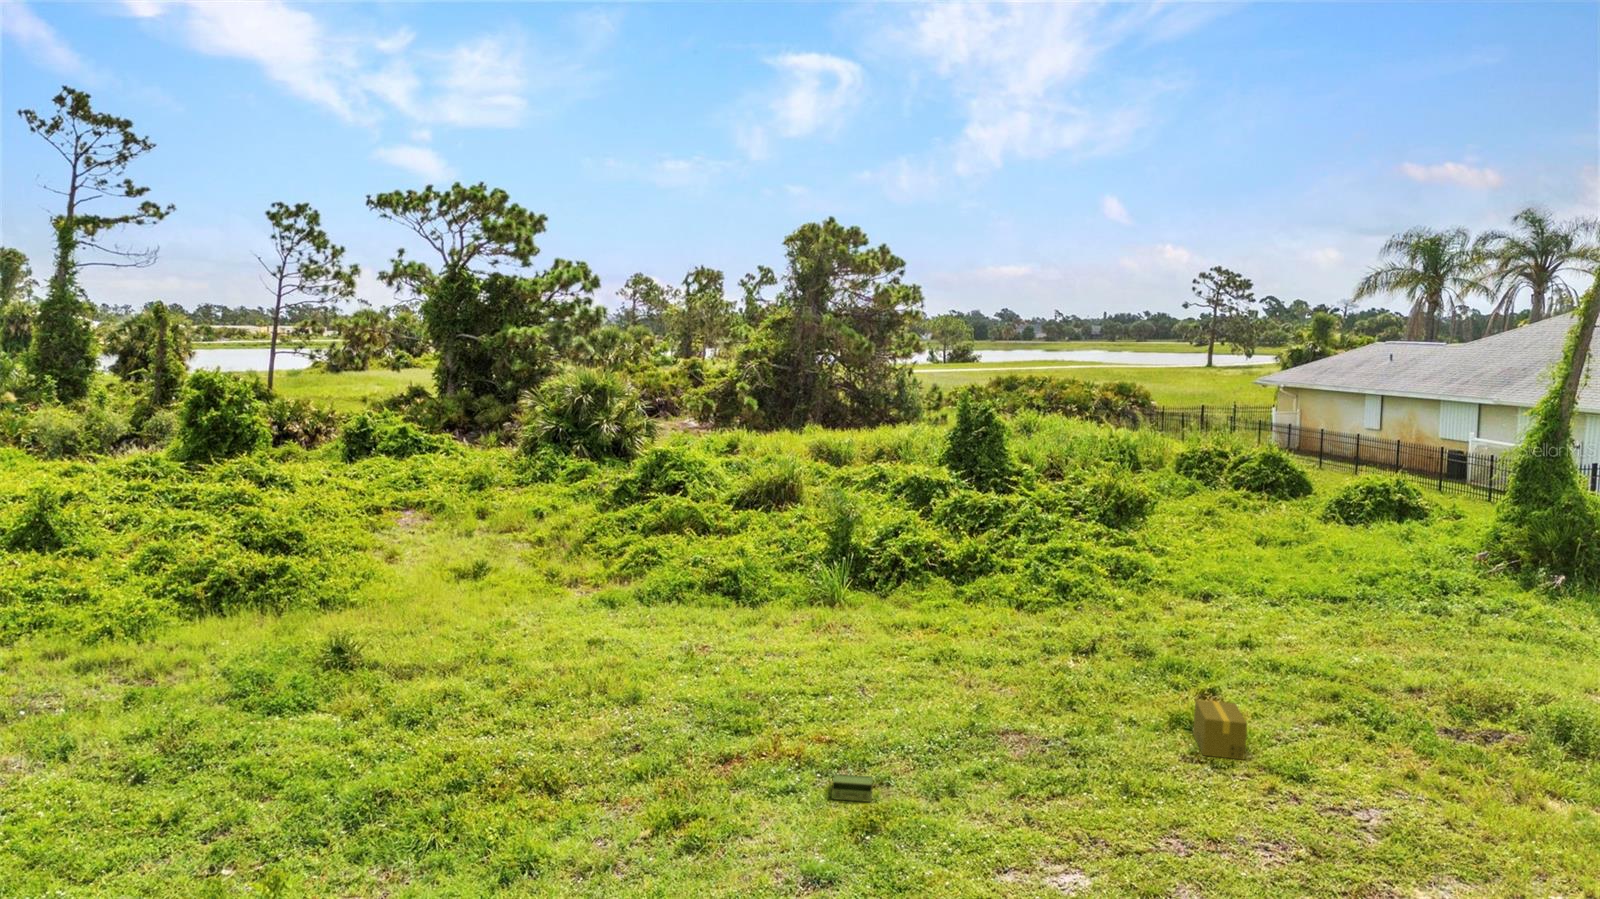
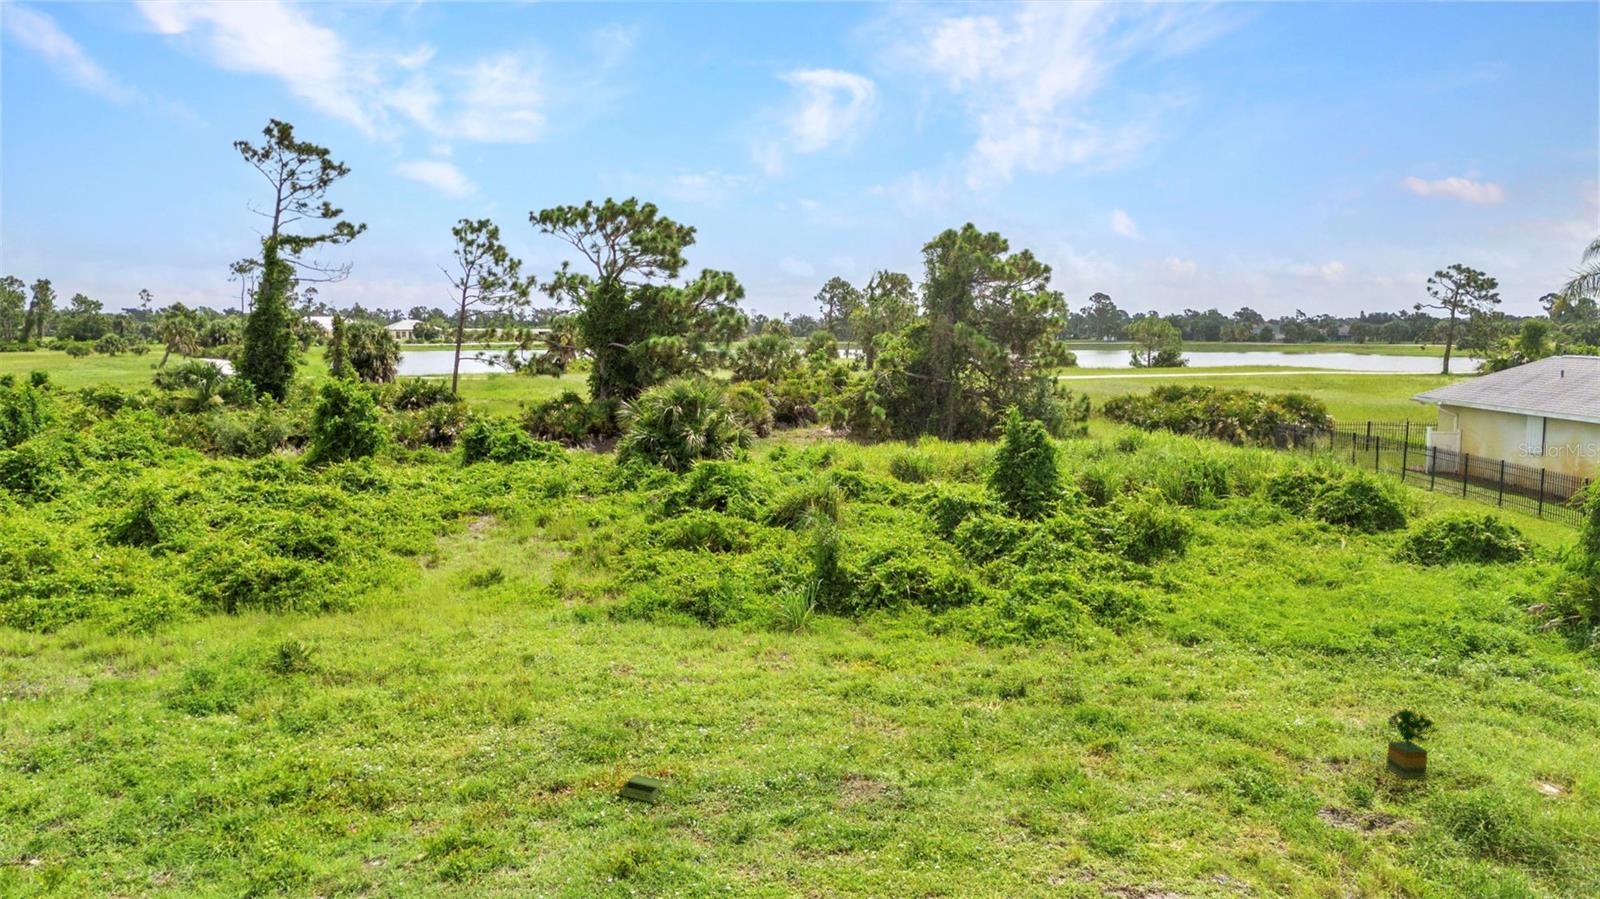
potted tree: none [1476,629,1528,692] -> present [1387,710,1439,779]
cardboard box: present [1193,700,1247,760] -> none [996,747,1047,811]

